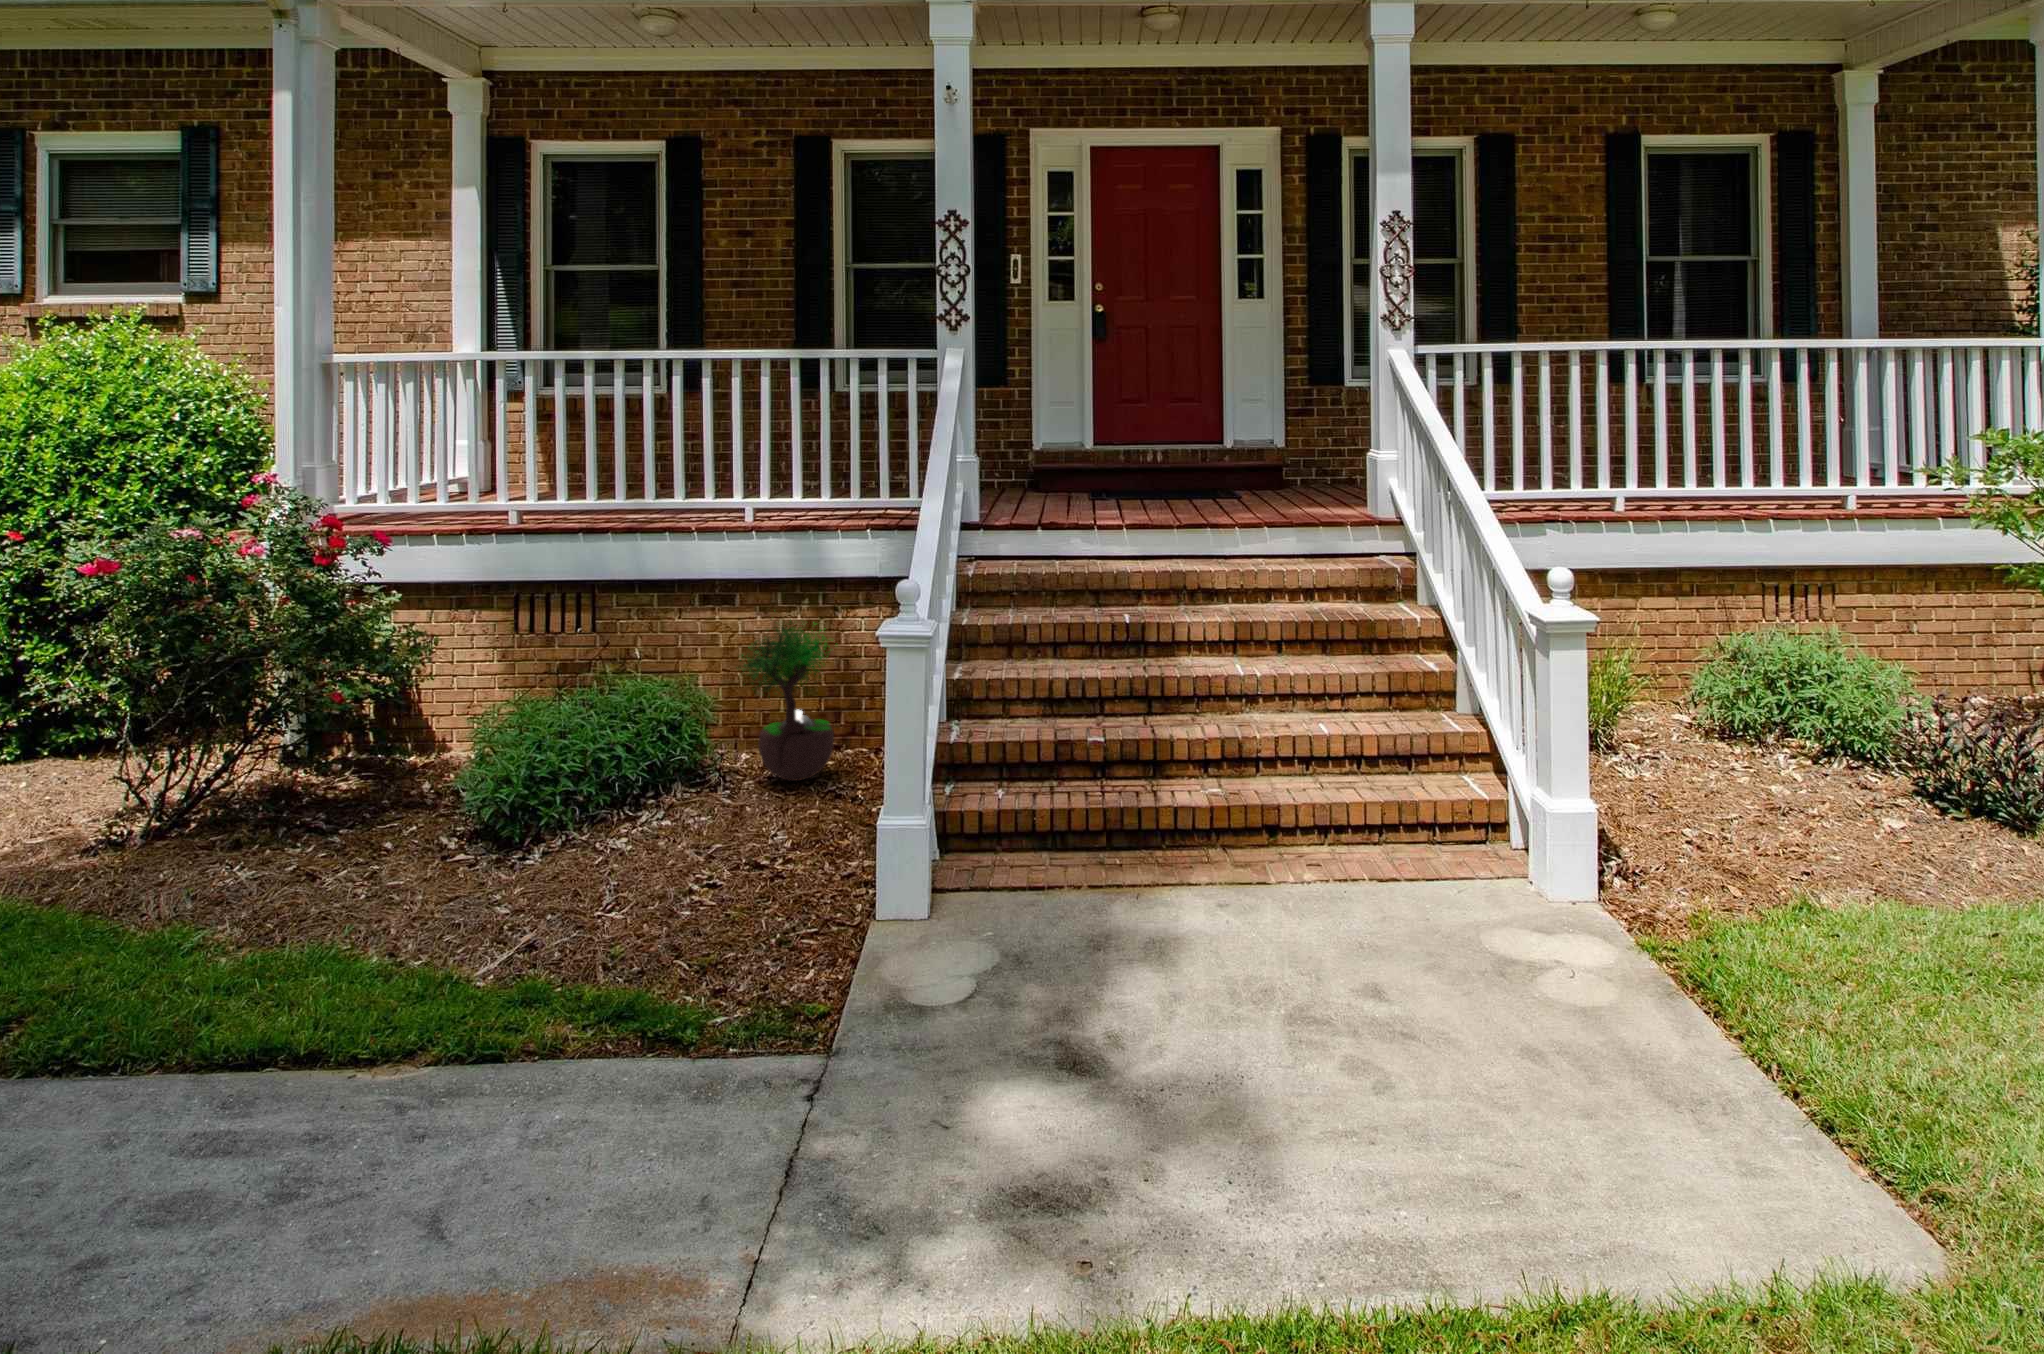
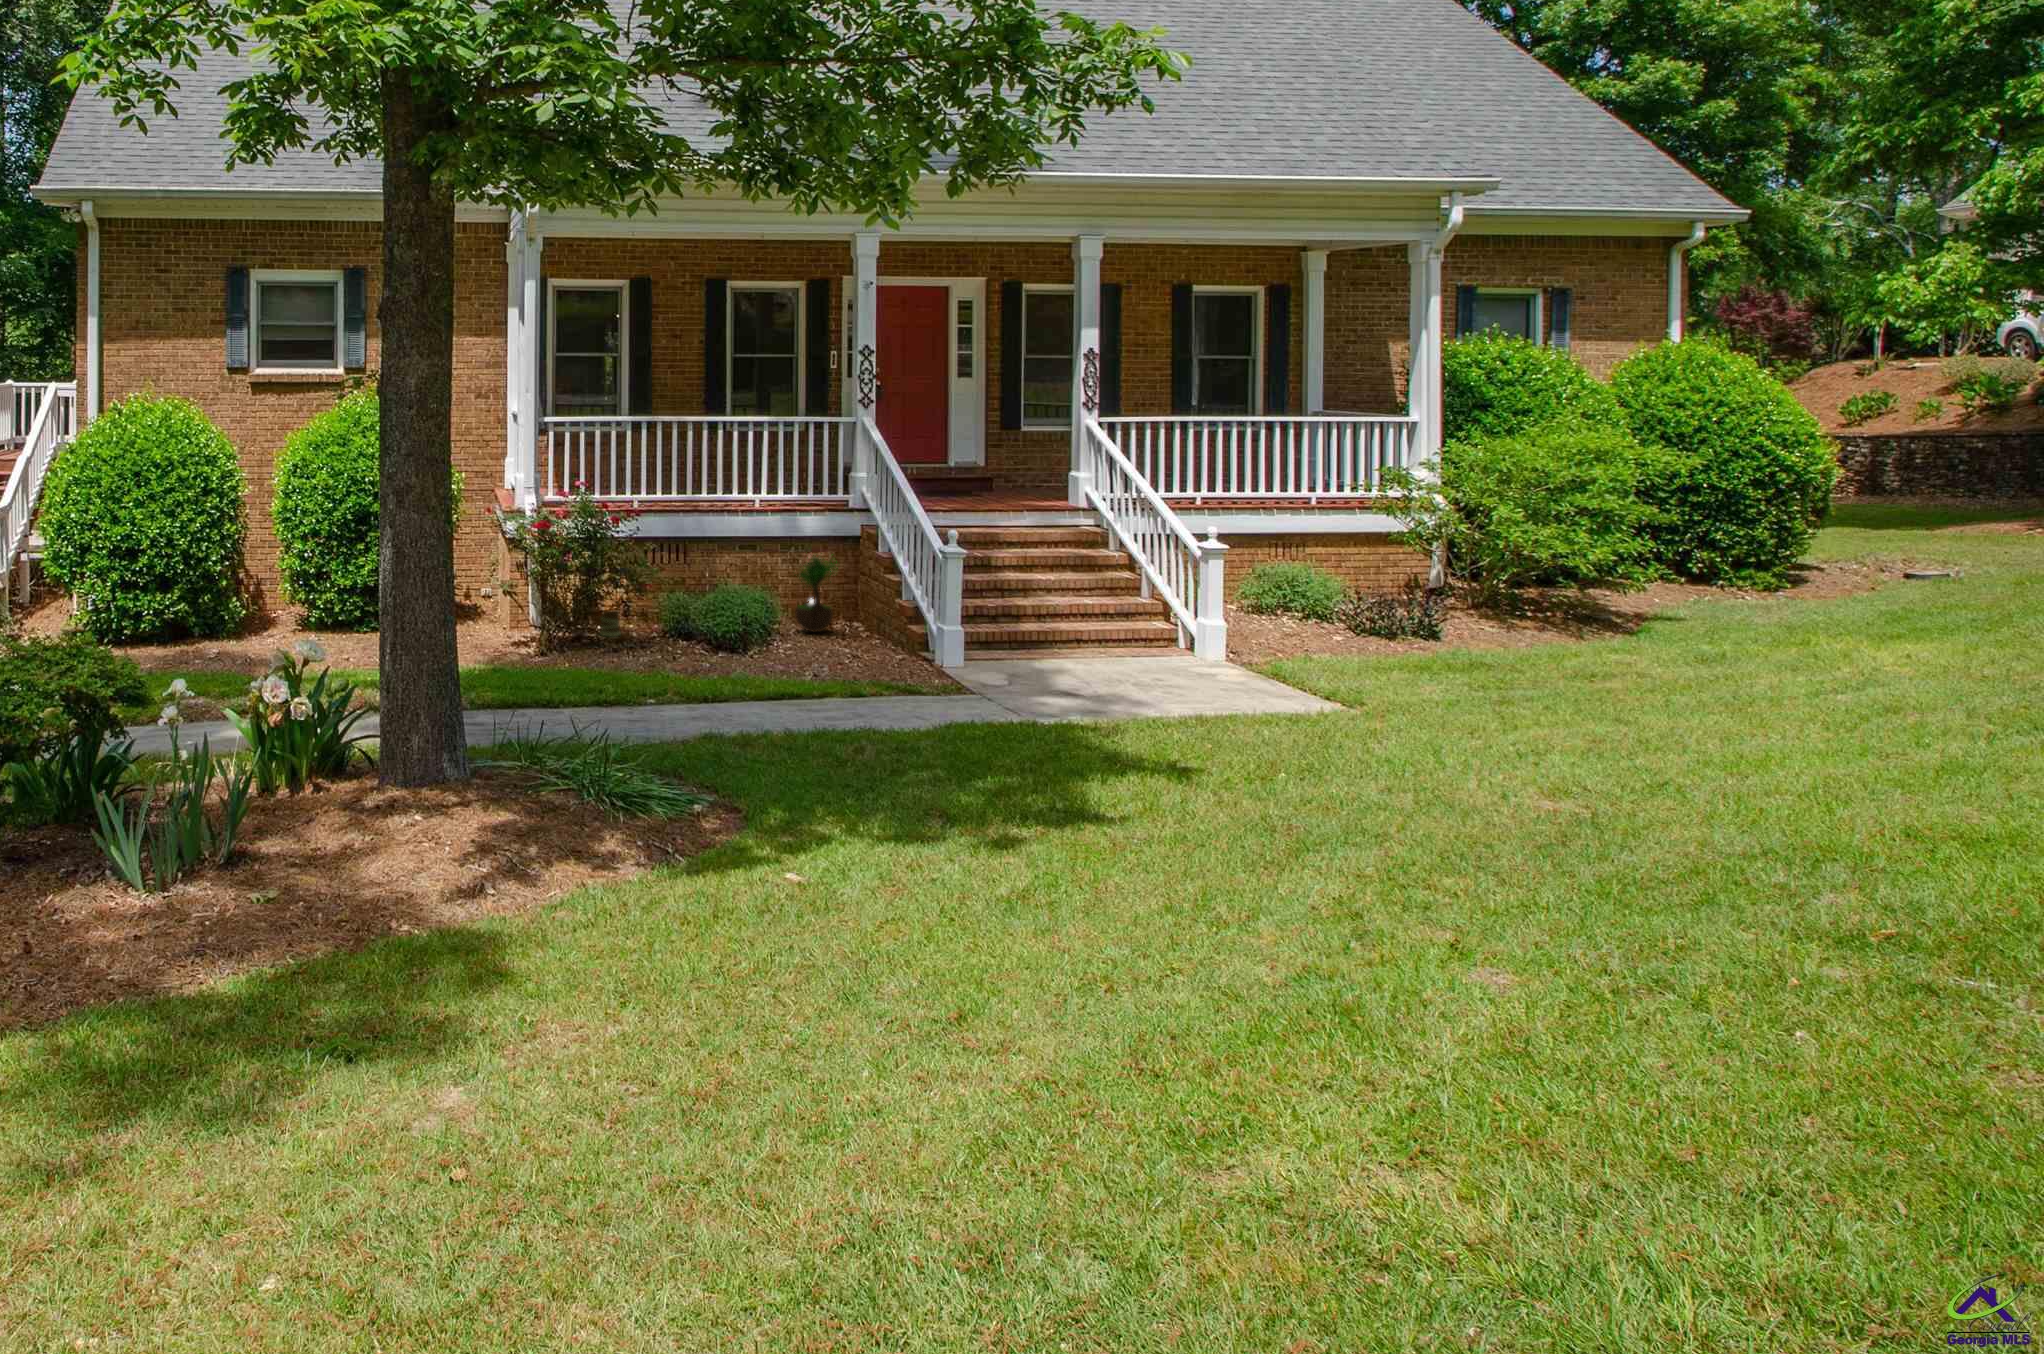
wooden bucket: none [362,709,409,791] -> present [600,610,621,636]

